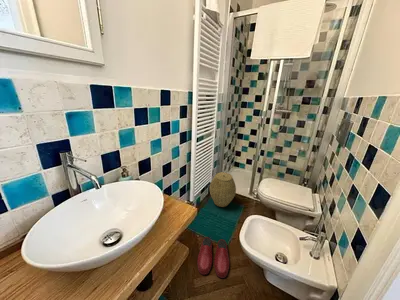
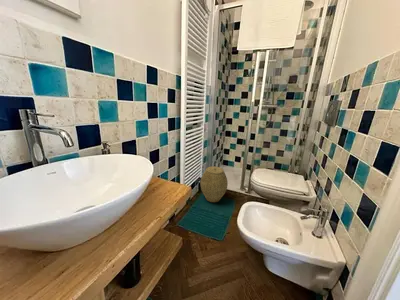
slippers: present [197,237,229,278] -> none [191,232,226,273]

